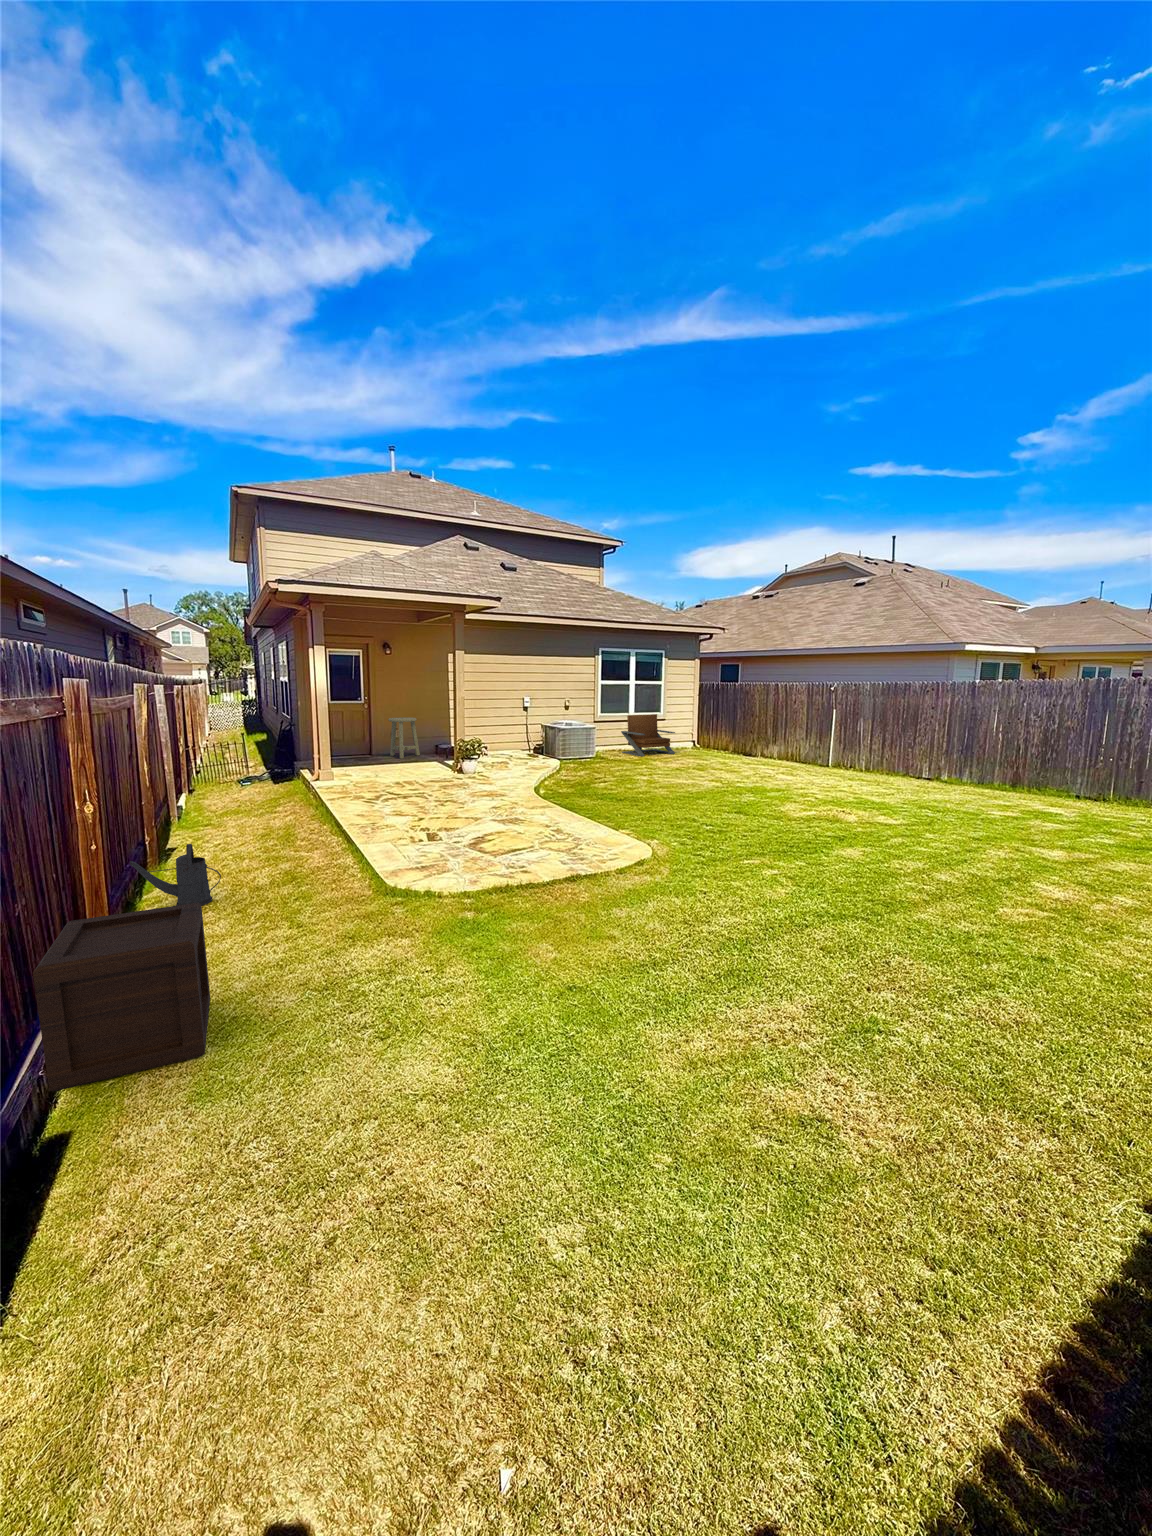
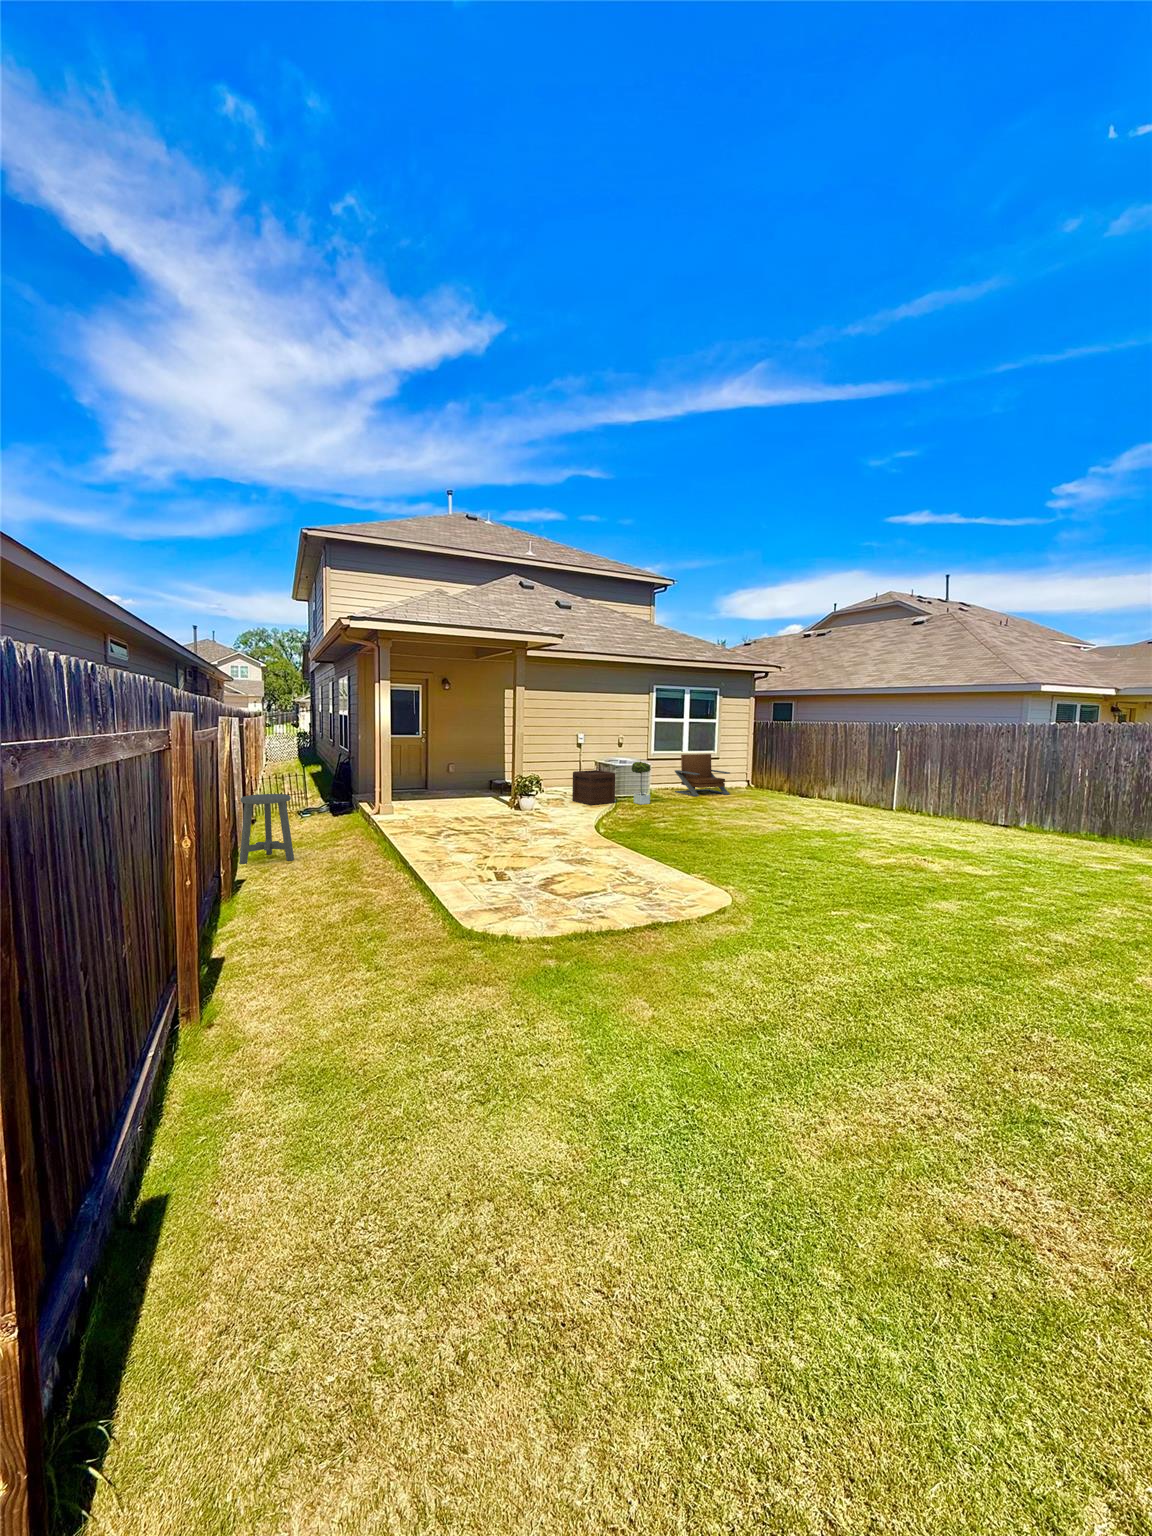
stool: present [388,717,420,759] -> present [239,794,294,864]
potted tree: none [576,723,595,766] -> present [632,762,651,804]
watering can: present [130,844,221,905] -> none [211,877,298,944]
wooden crate: present [33,903,210,1091] -> present [572,770,615,805]

